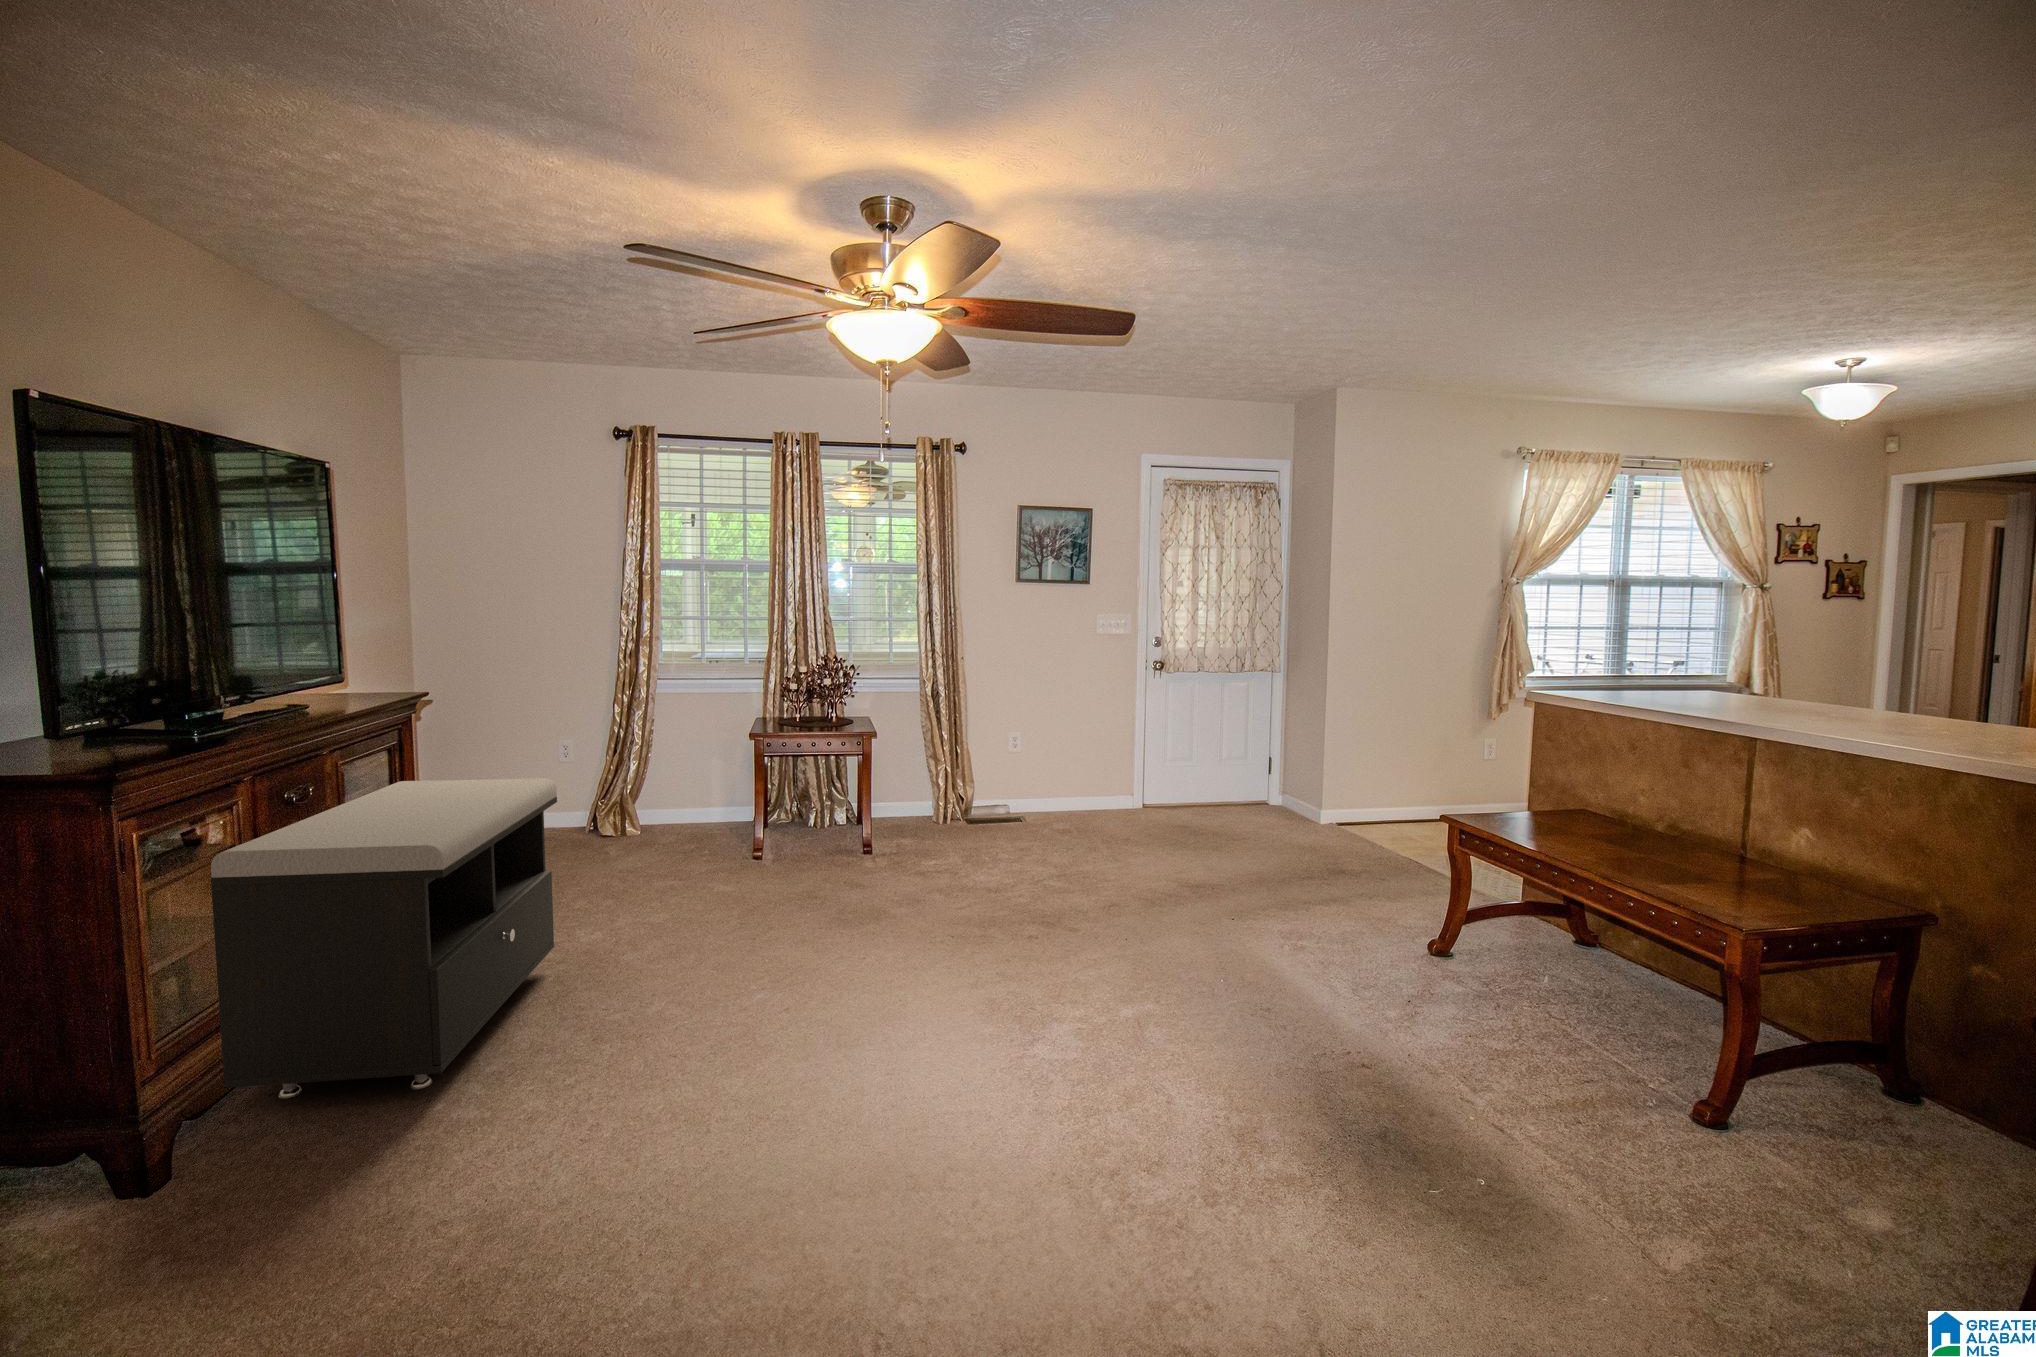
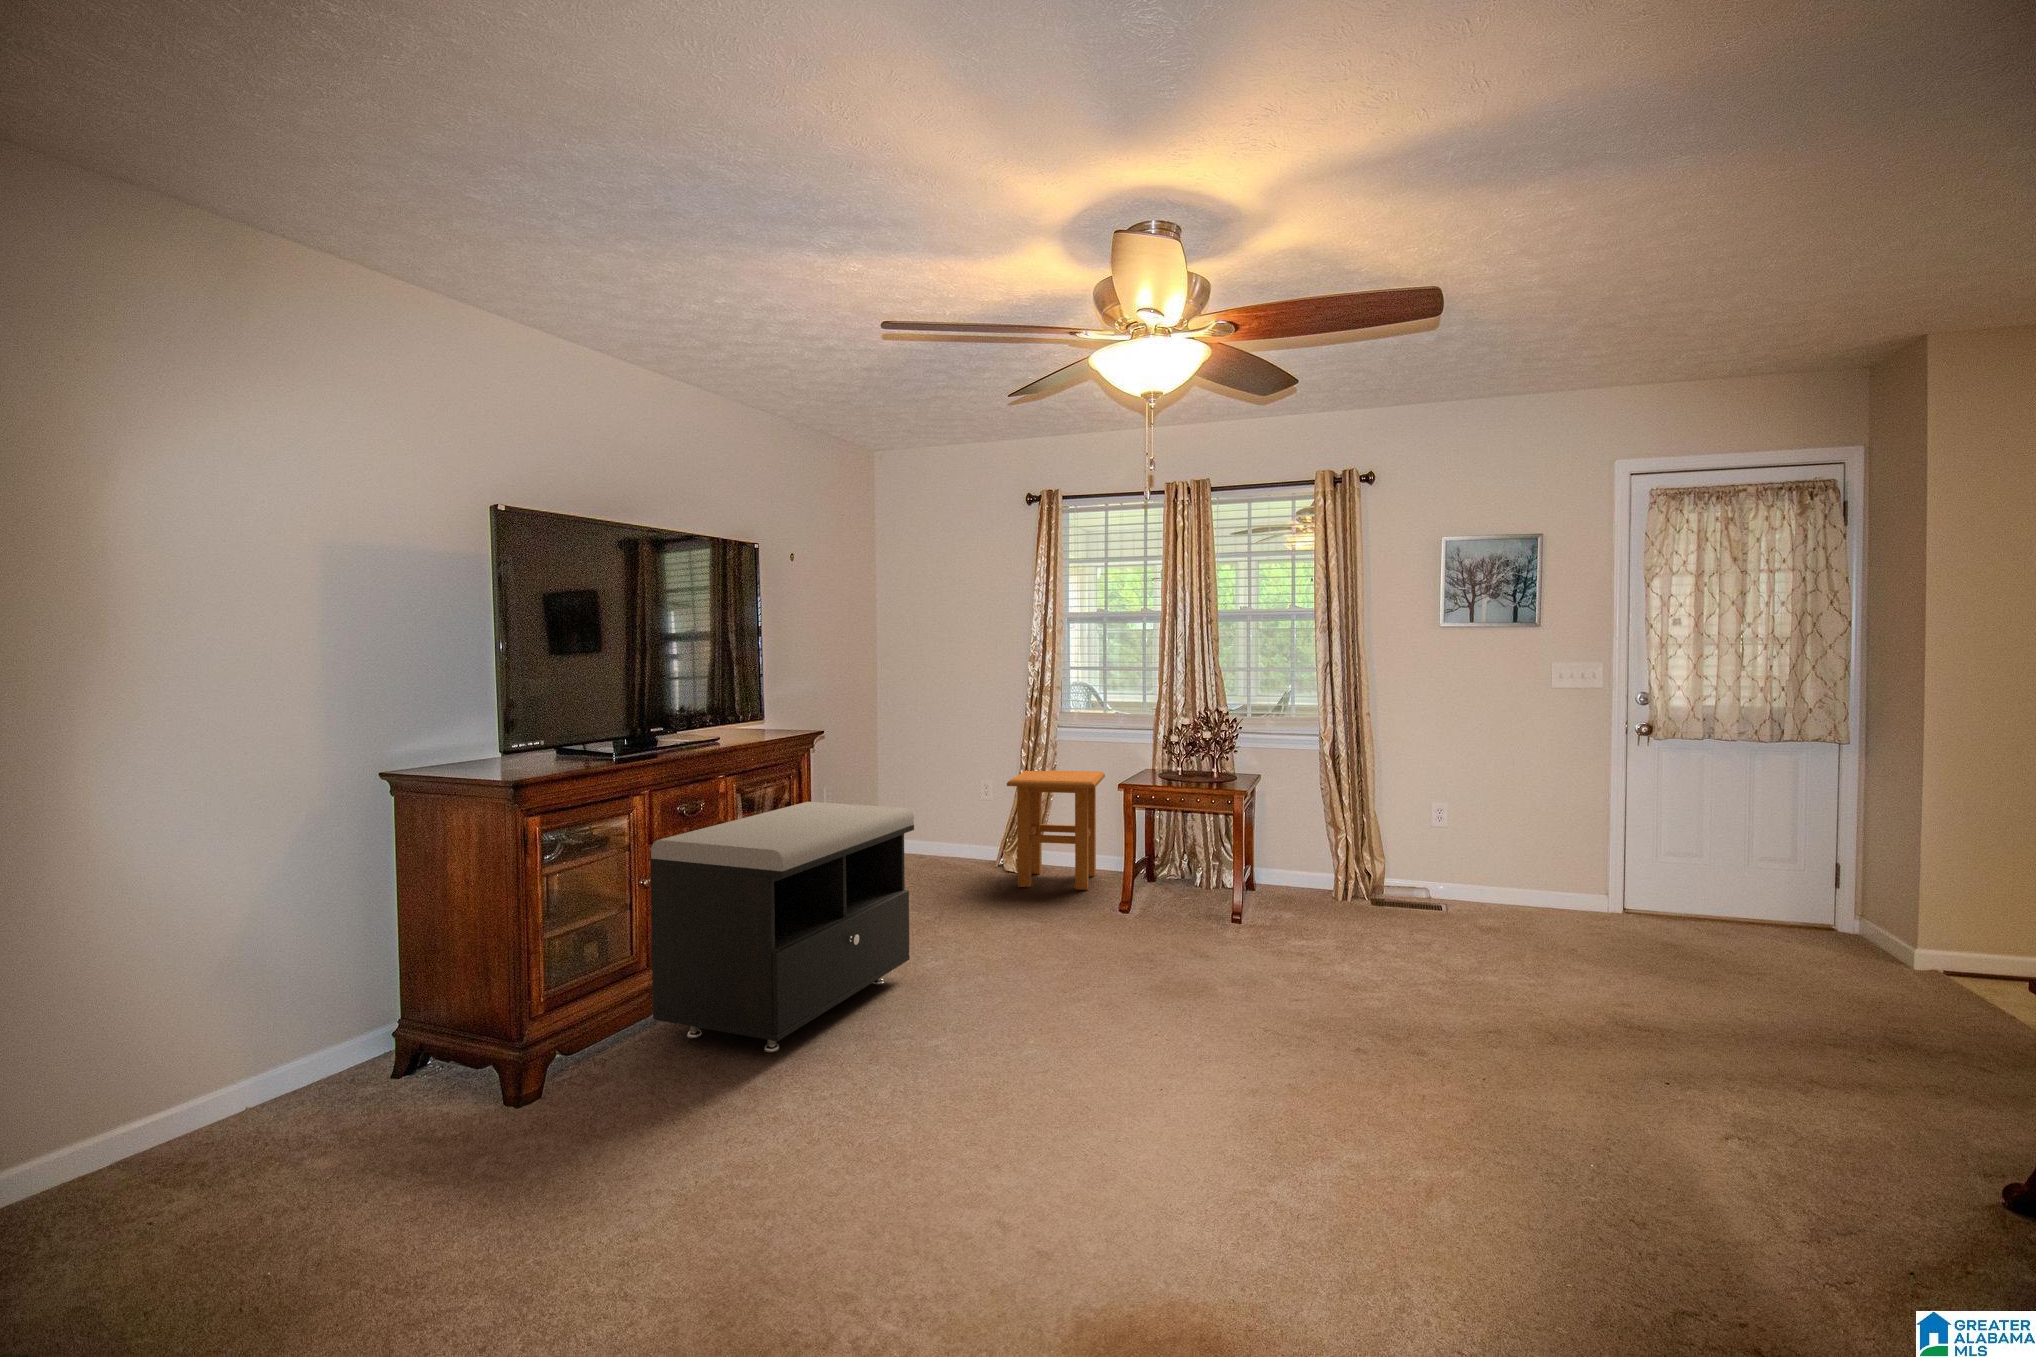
side table: none [610,723,711,850] -> present [1007,770,1105,890]

